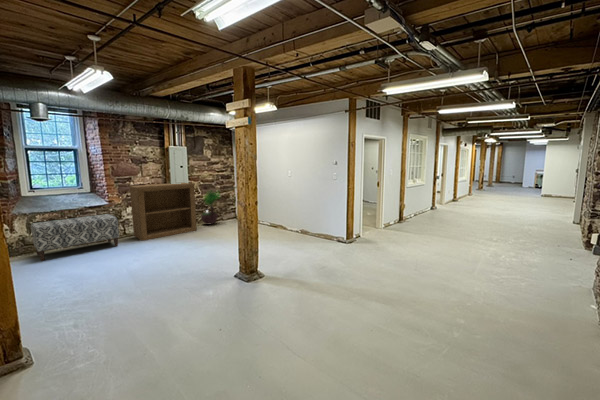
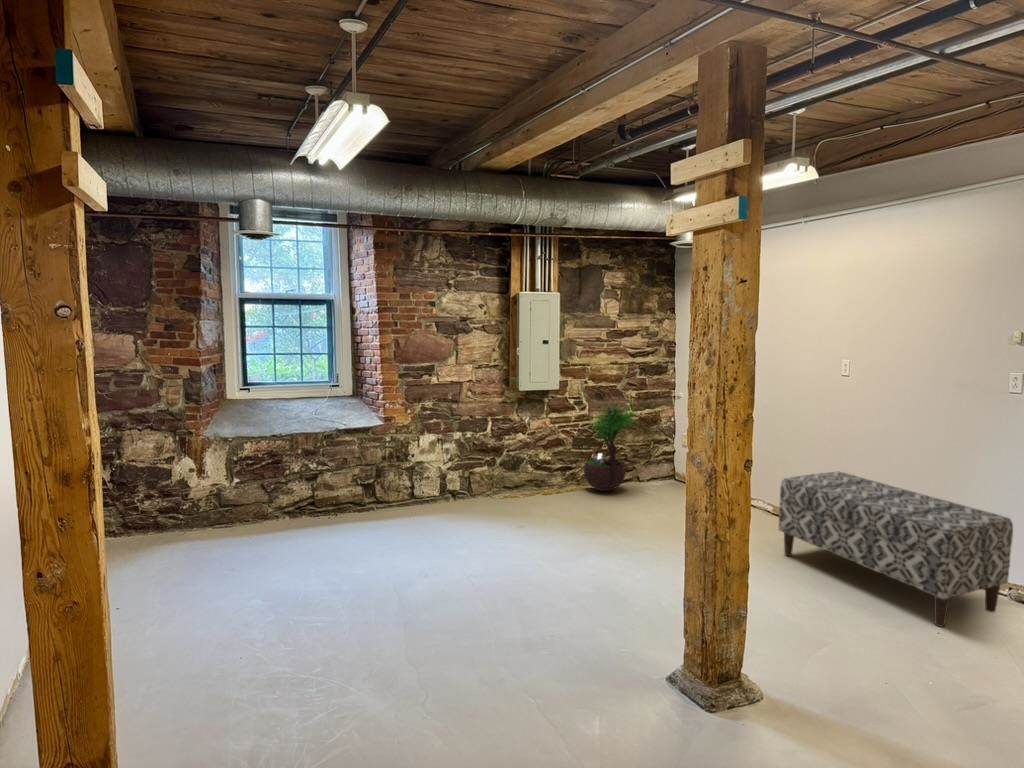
bookshelf: present [130,183,197,240] -> none [428,381,574,521]
bench: present [31,214,119,261] -> present [779,472,1013,627]

